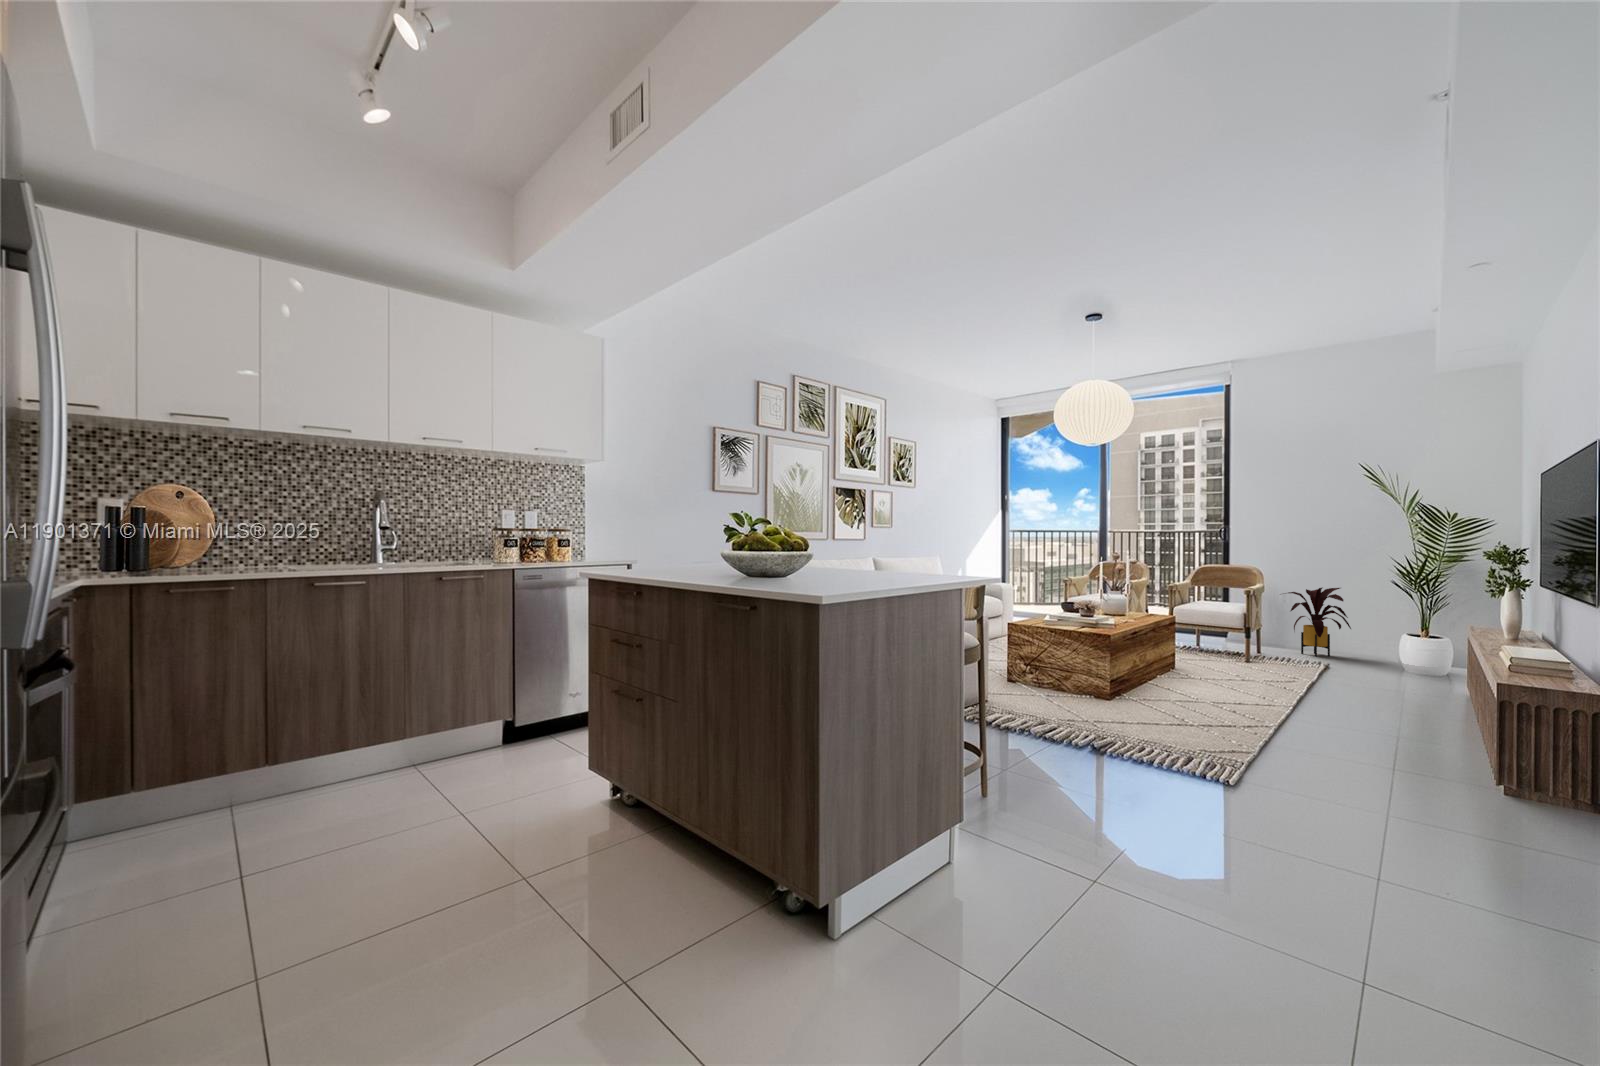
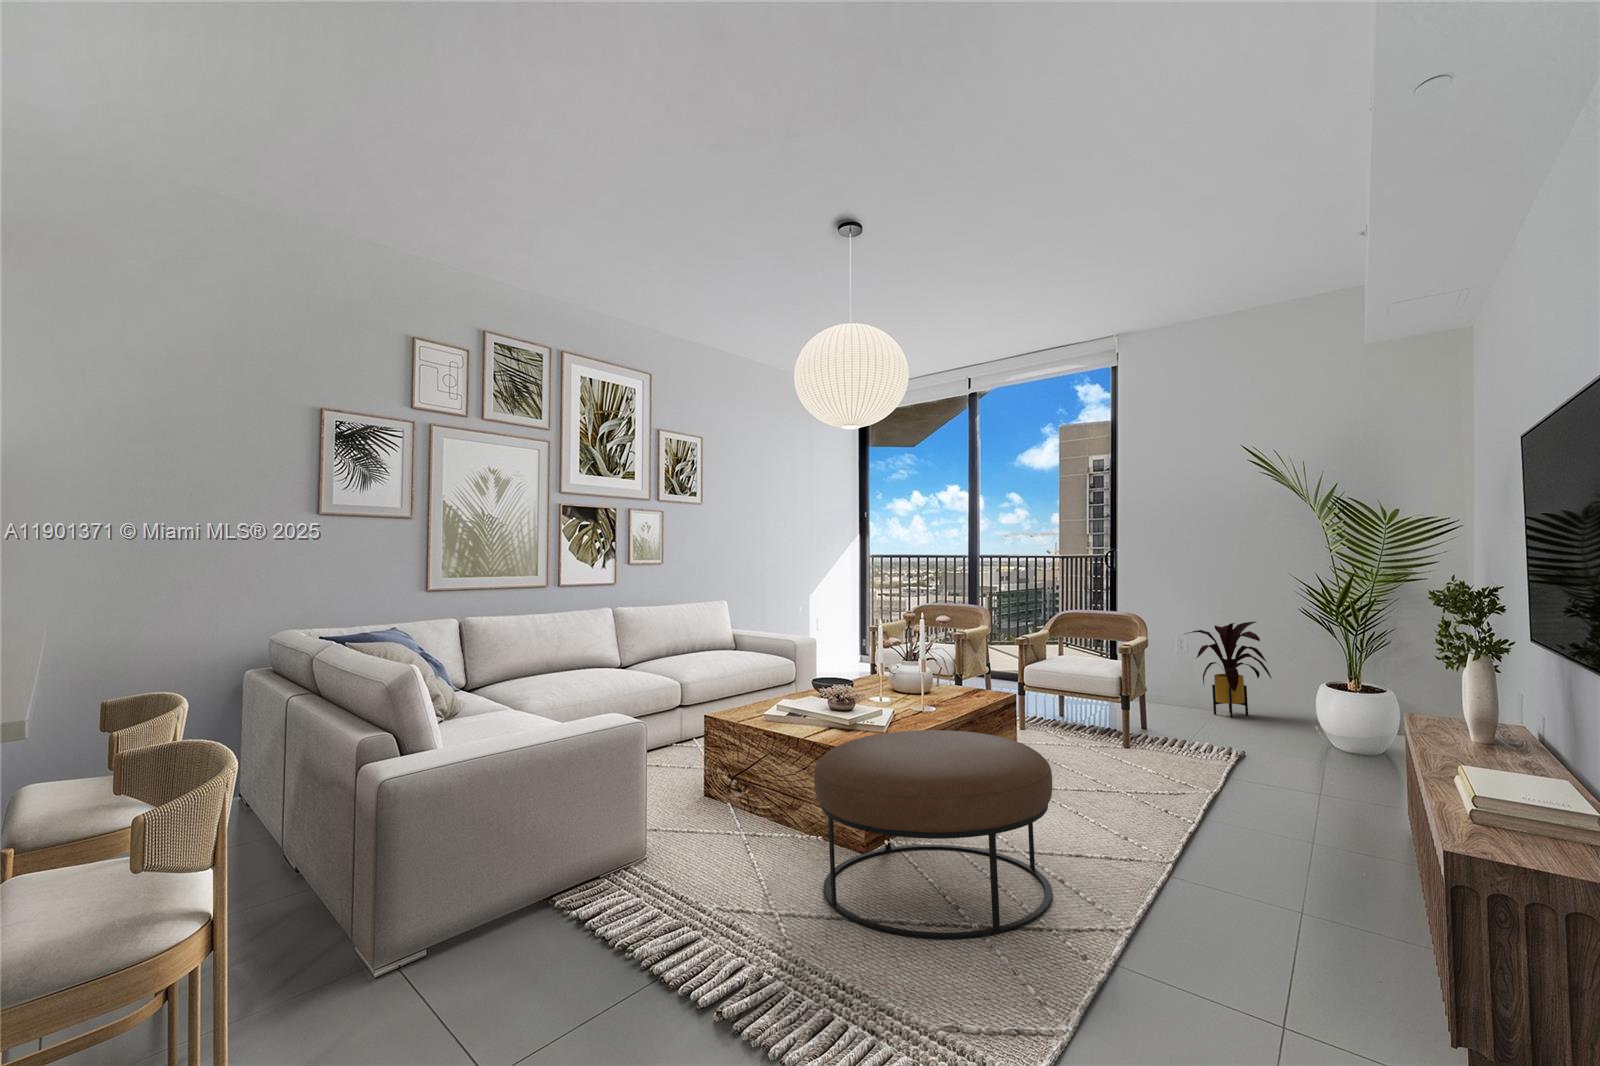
ottoman: none [1042,638,1198,750] -> present [814,730,1053,939]

